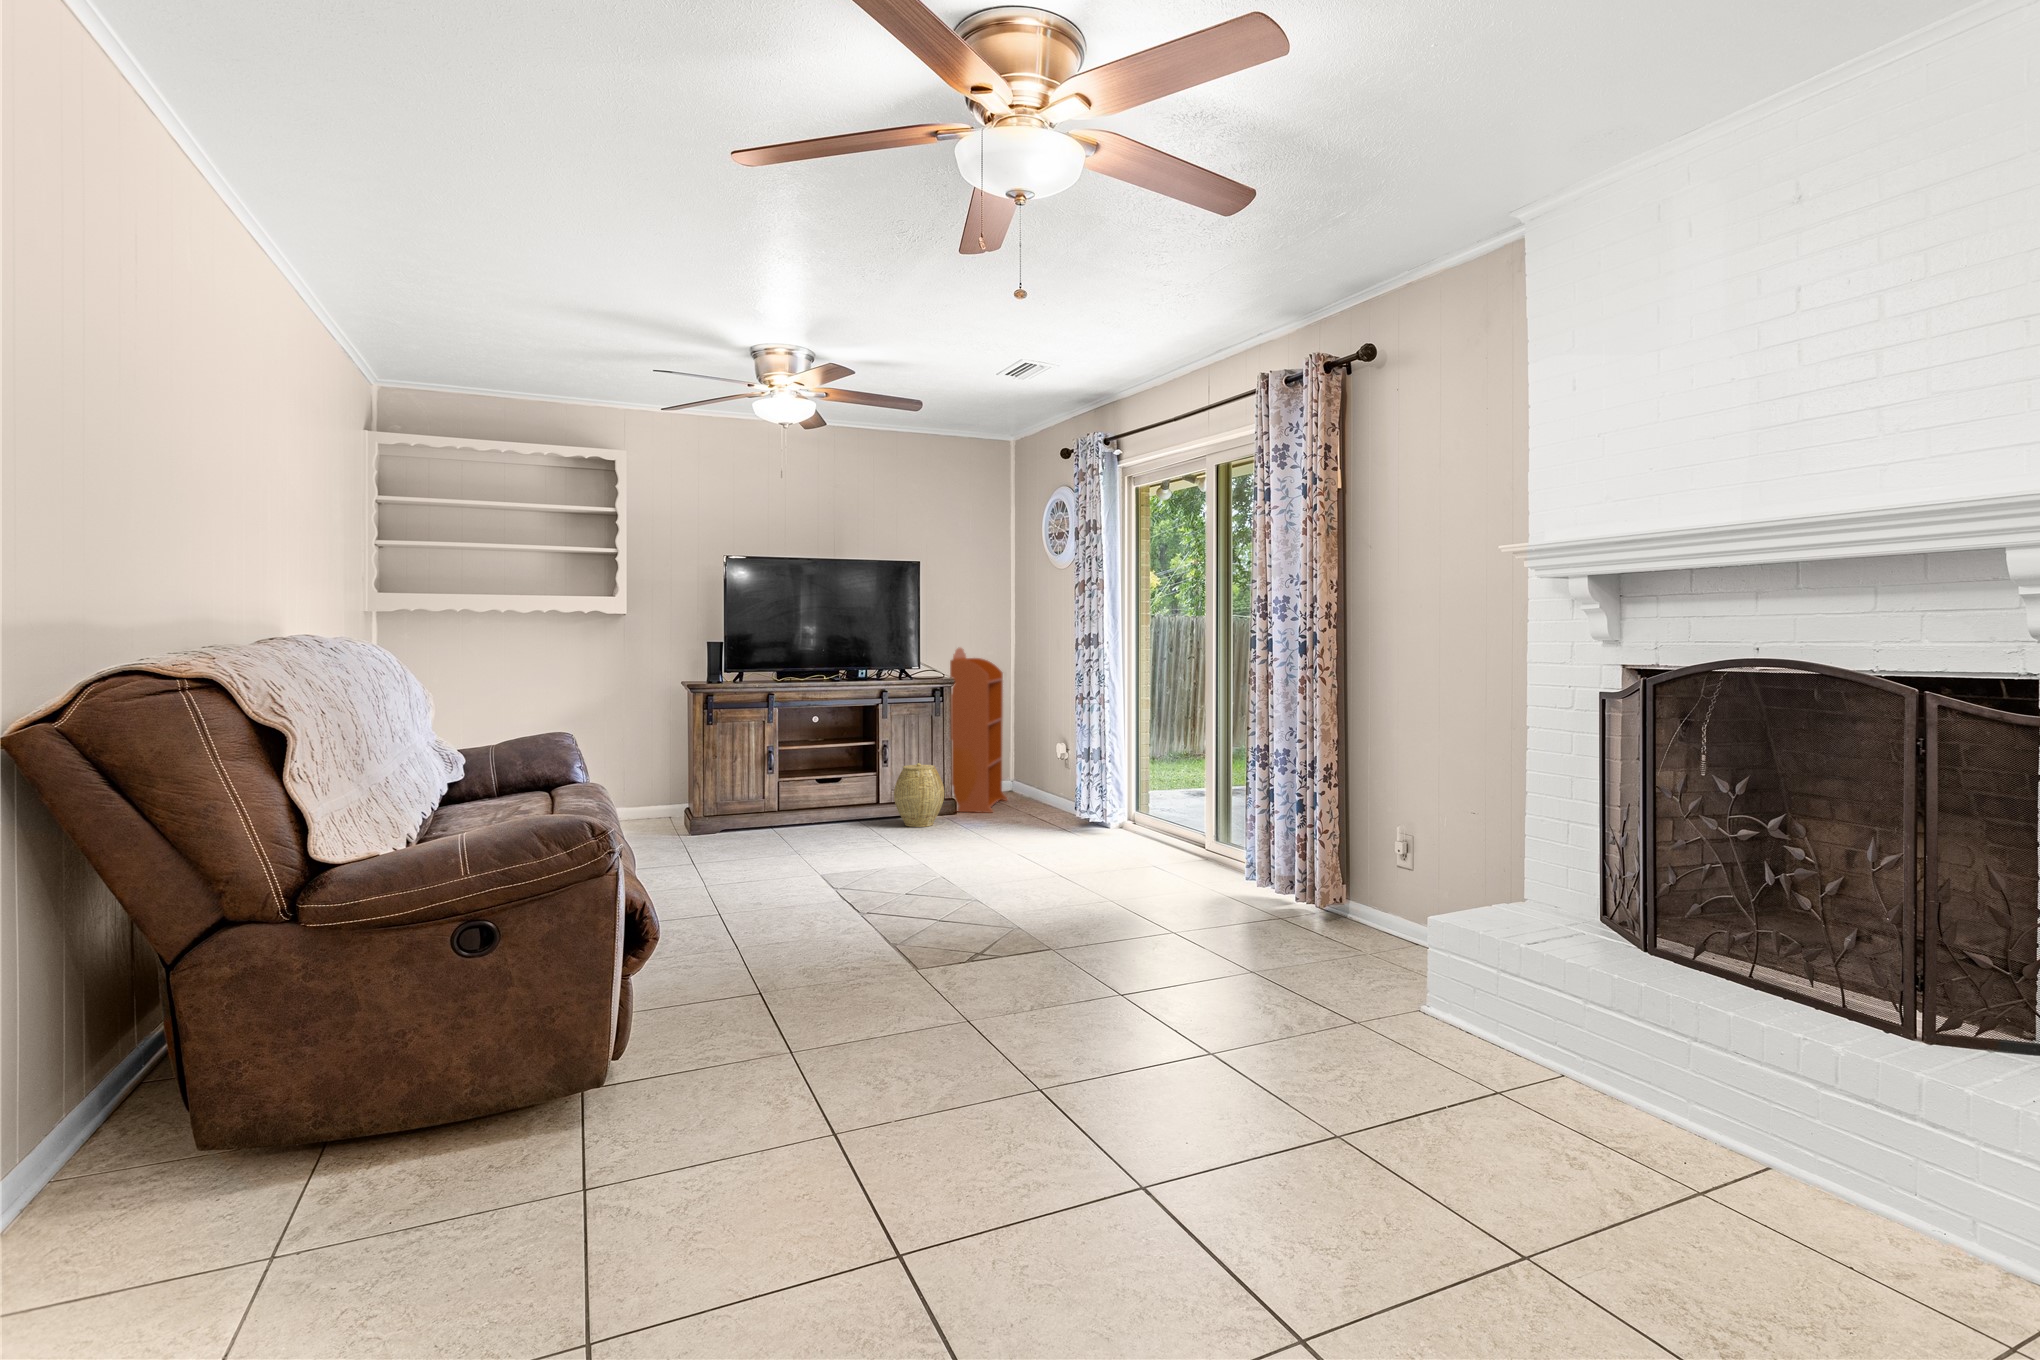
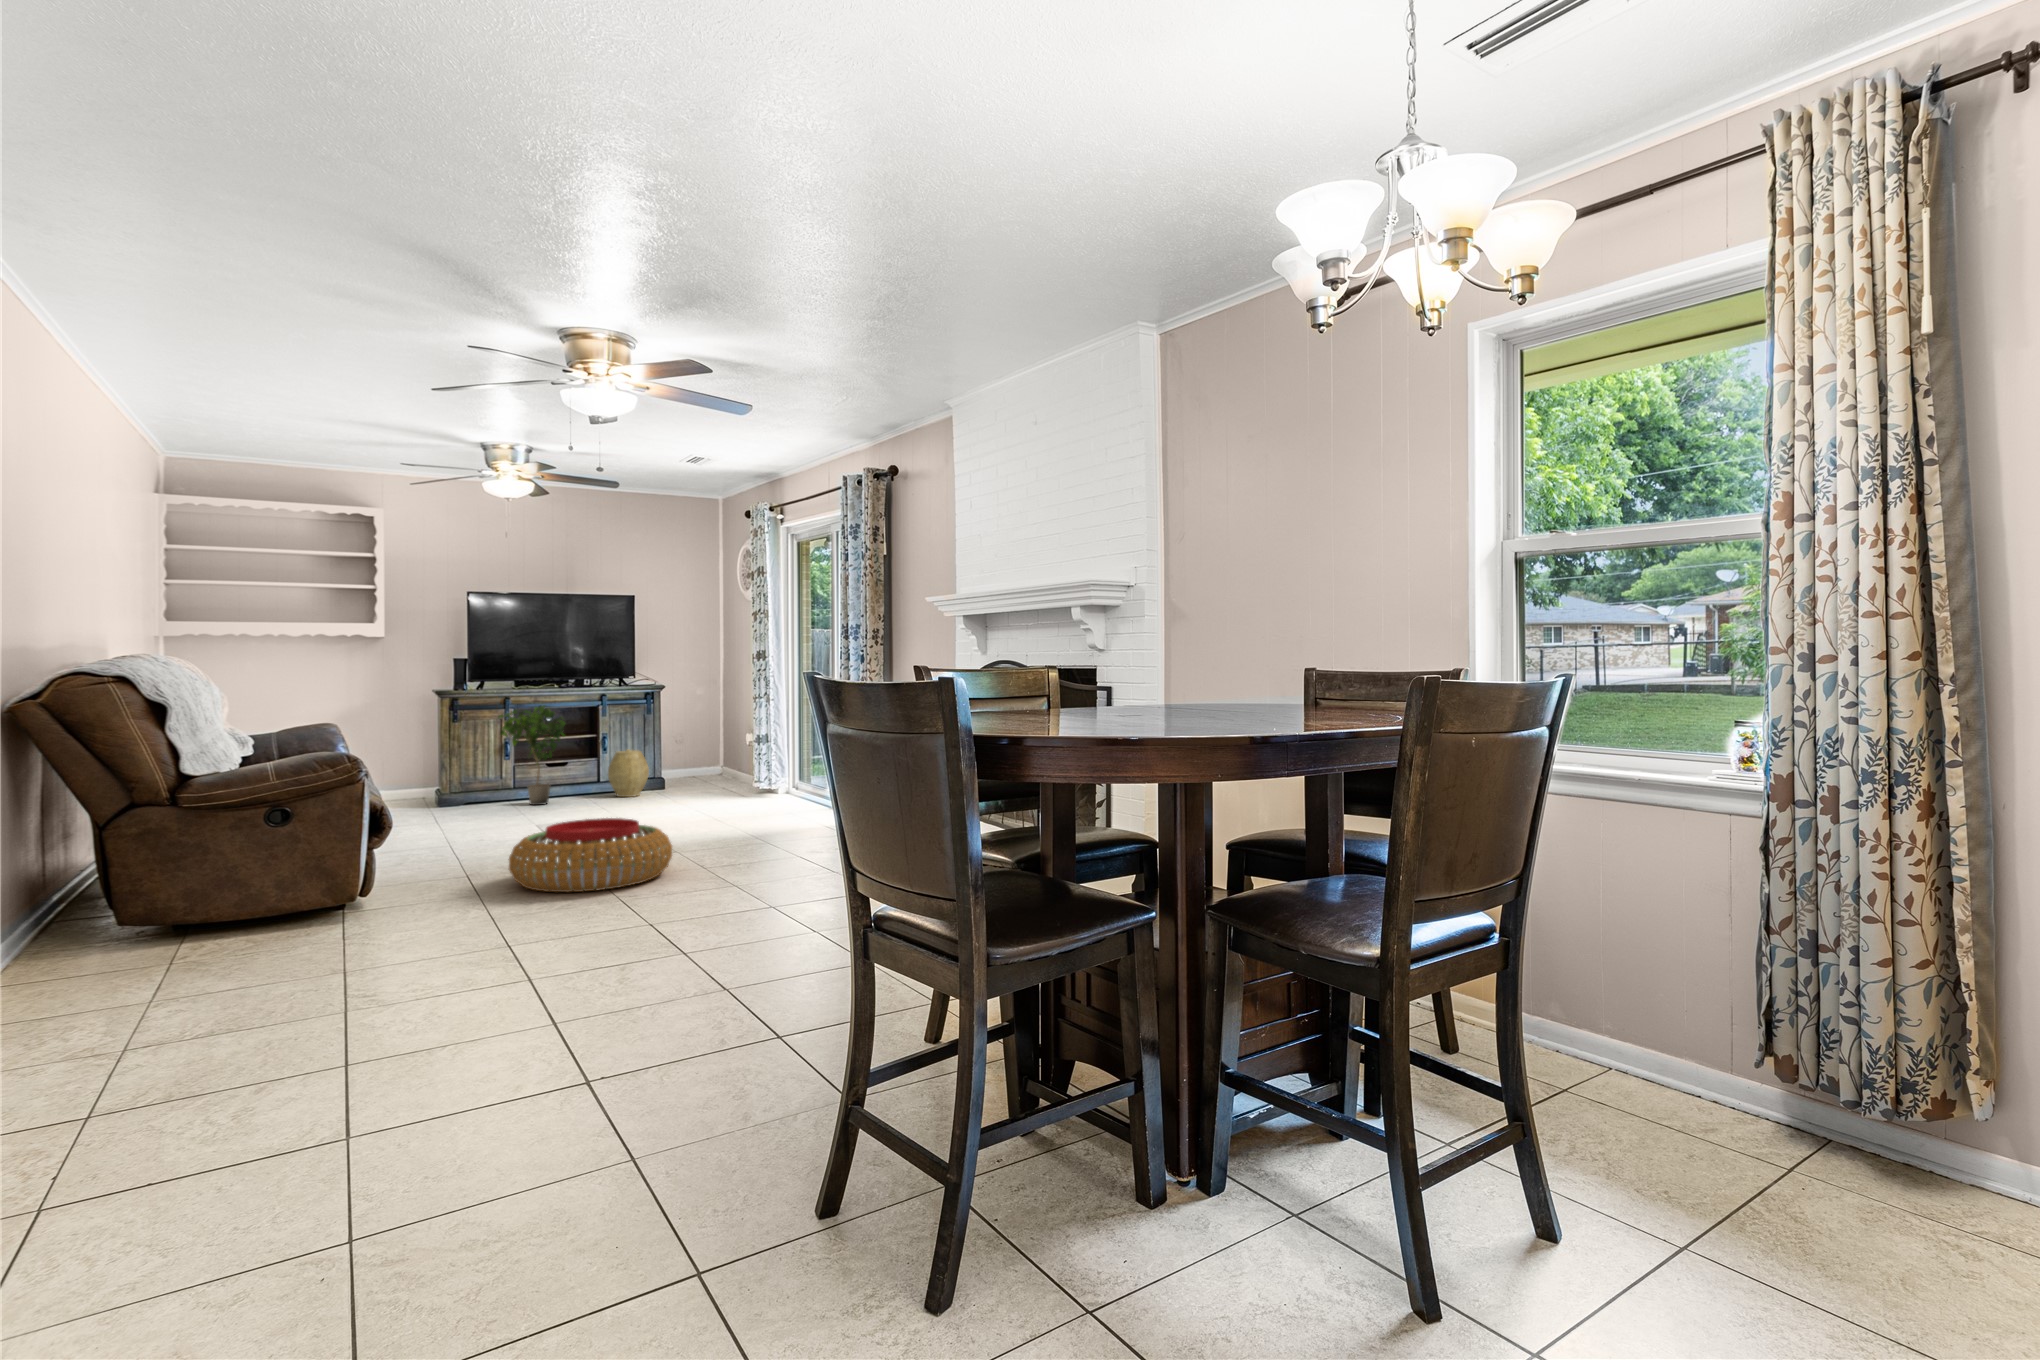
bookcase: present [950,648,1007,813] -> none [659,661,711,788]
potted plant: none [764,704,848,837] -> present [499,706,565,805]
pouf: none [833,909,1085,1057] -> present [509,818,672,892]

